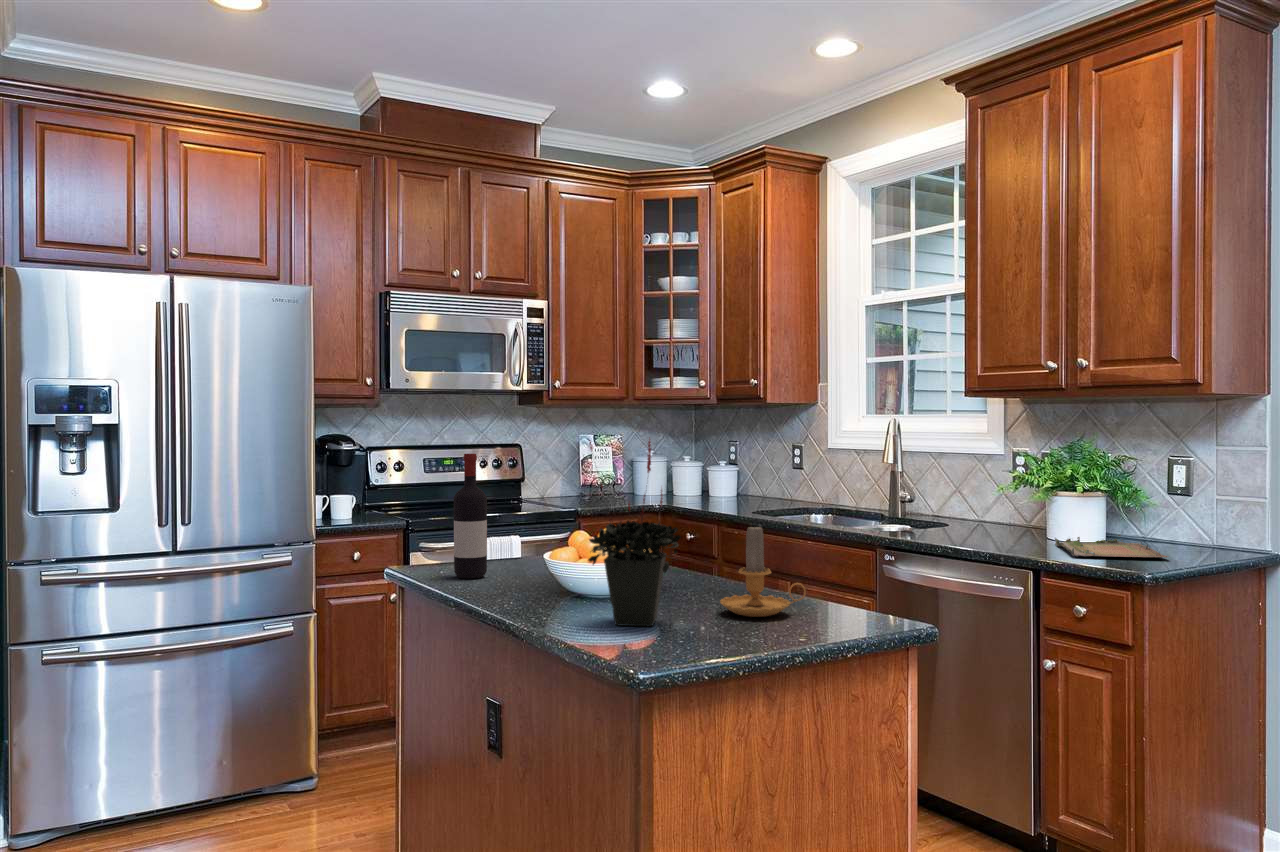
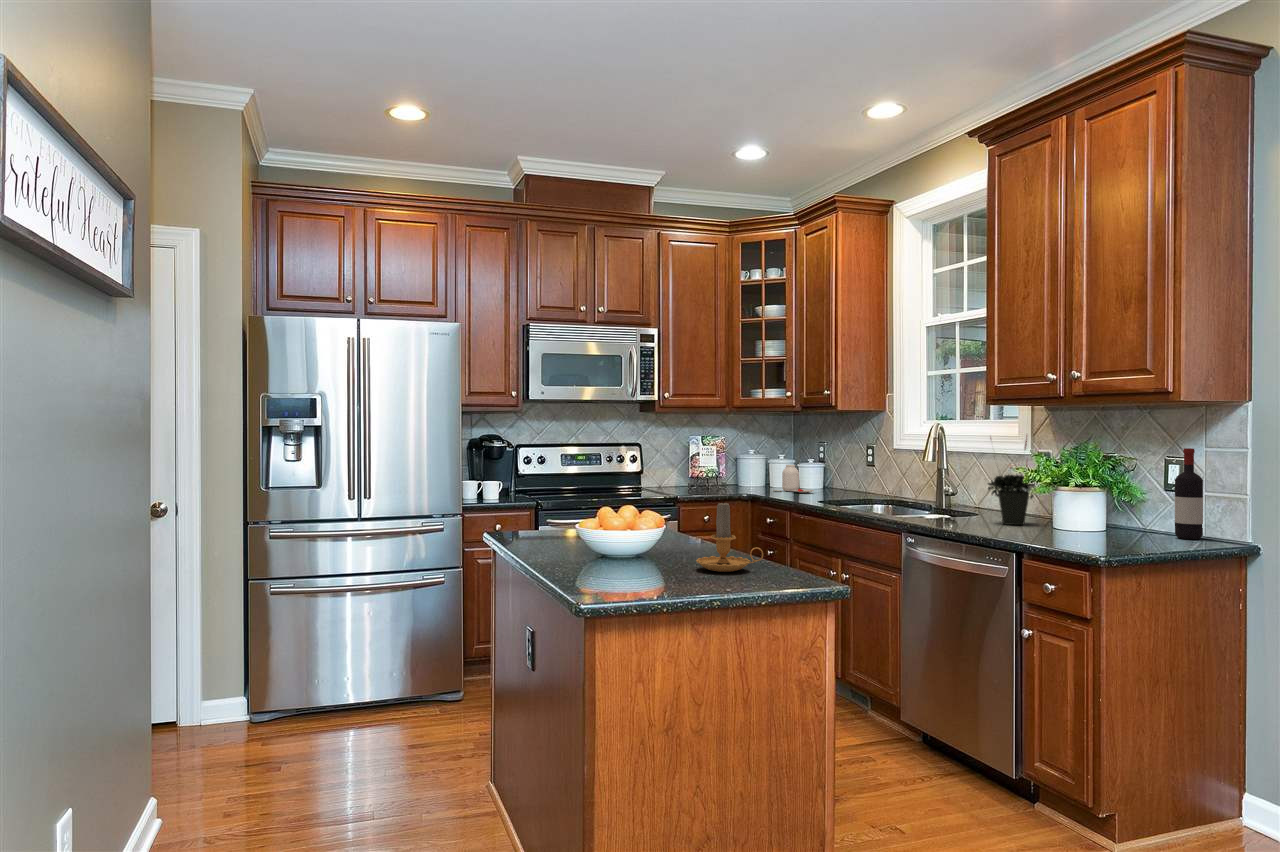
potted plant: present [588,439,681,626] -> present [988,439,1035,525]
wine bottle: present [454,454,487,579] -> present [1175,448,1203,539]
jar: none [683,467,733,501] -> present [776,465,814,493]
tray: present [1055,535,1168,557] -> none [1053,523,1142,545]

